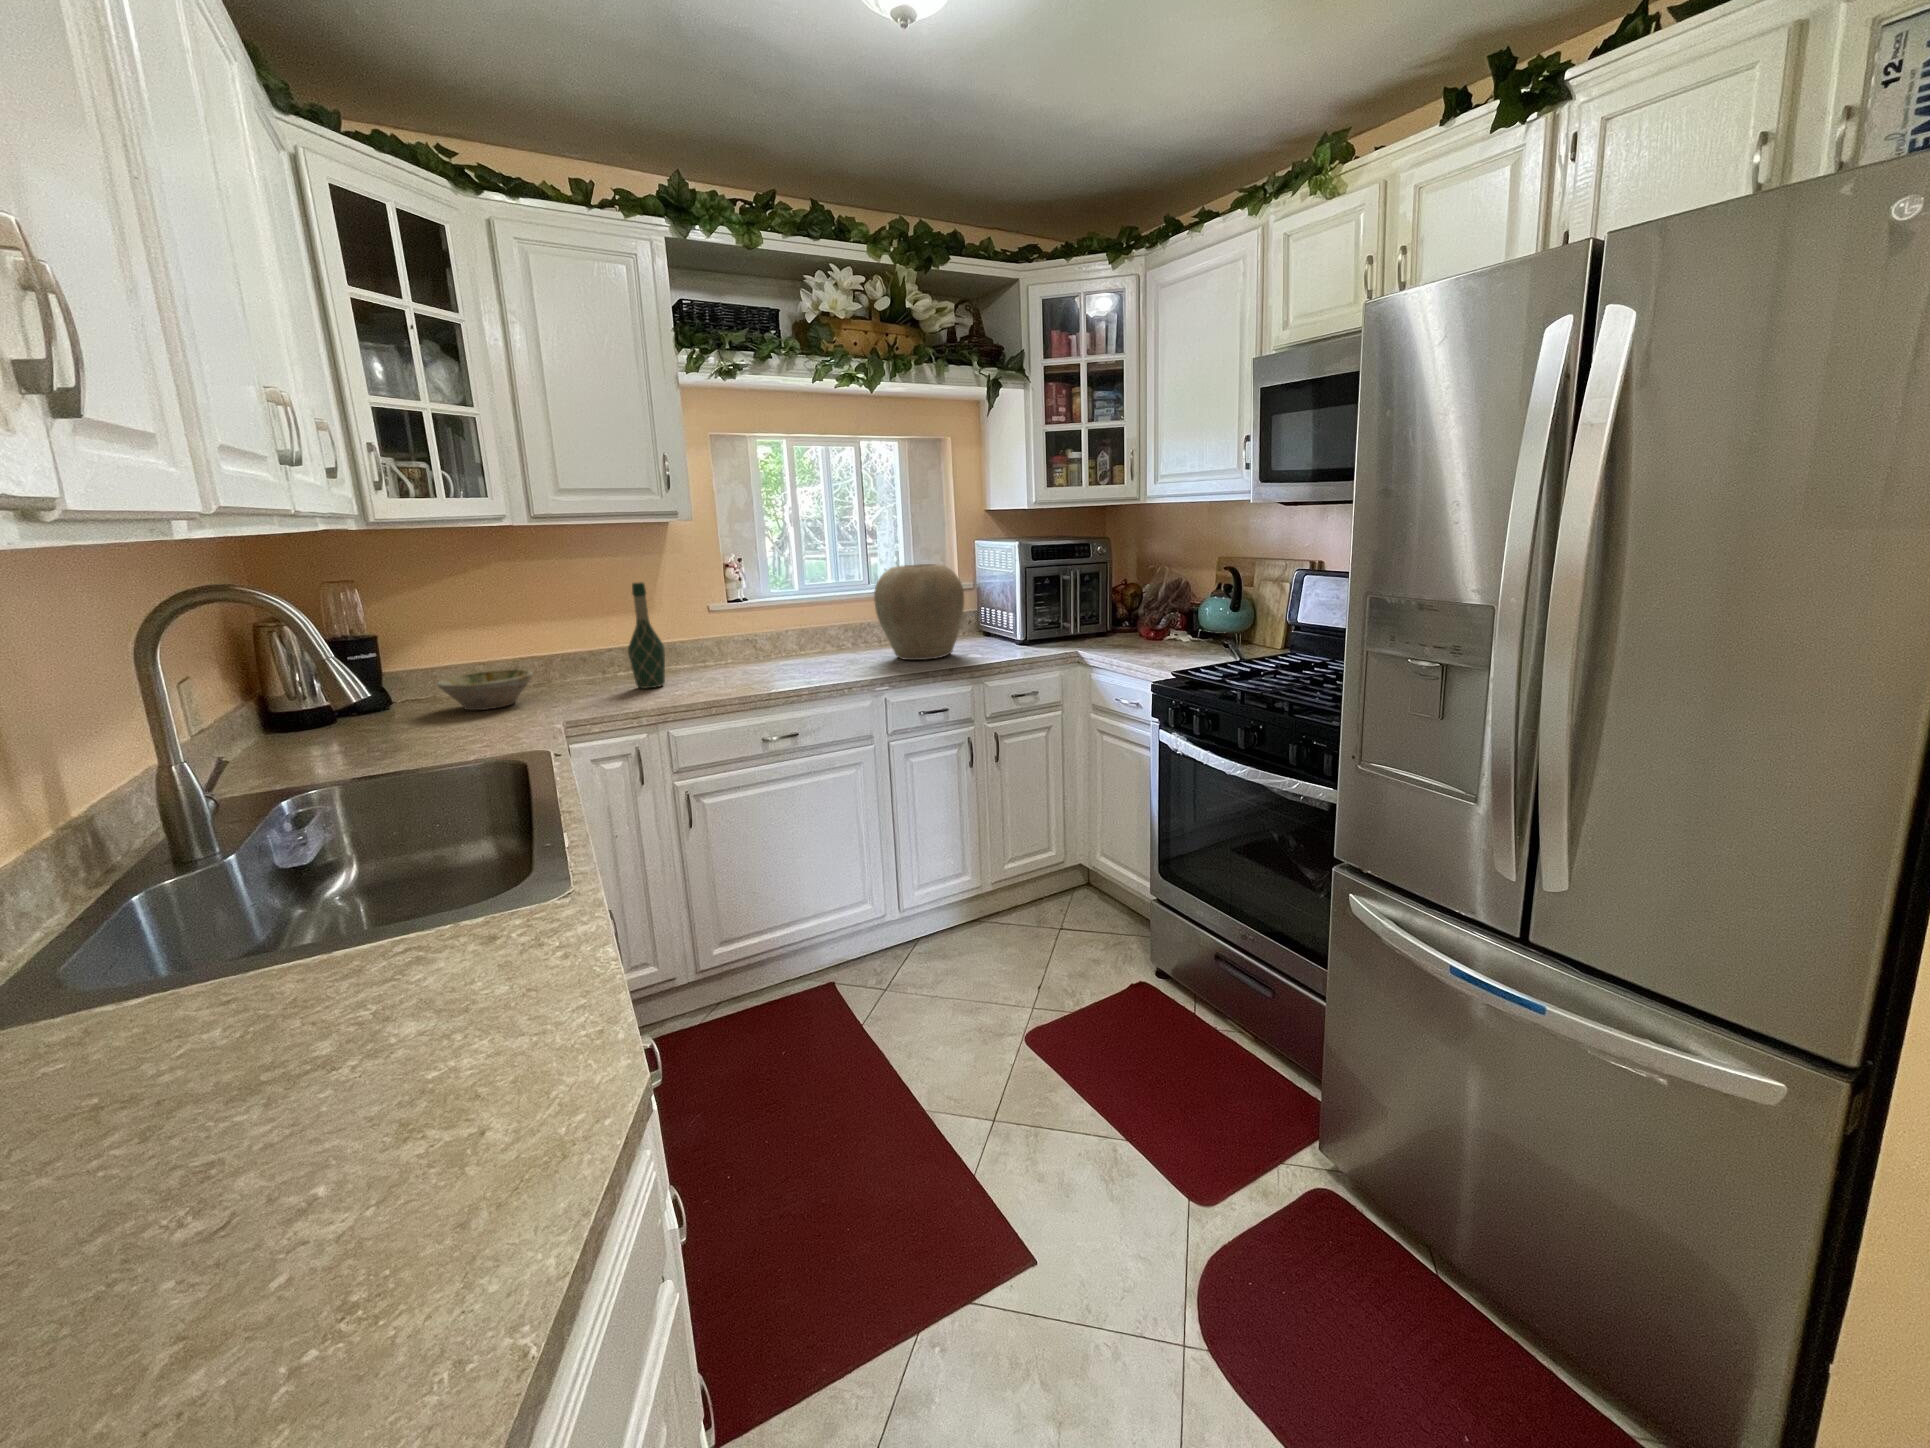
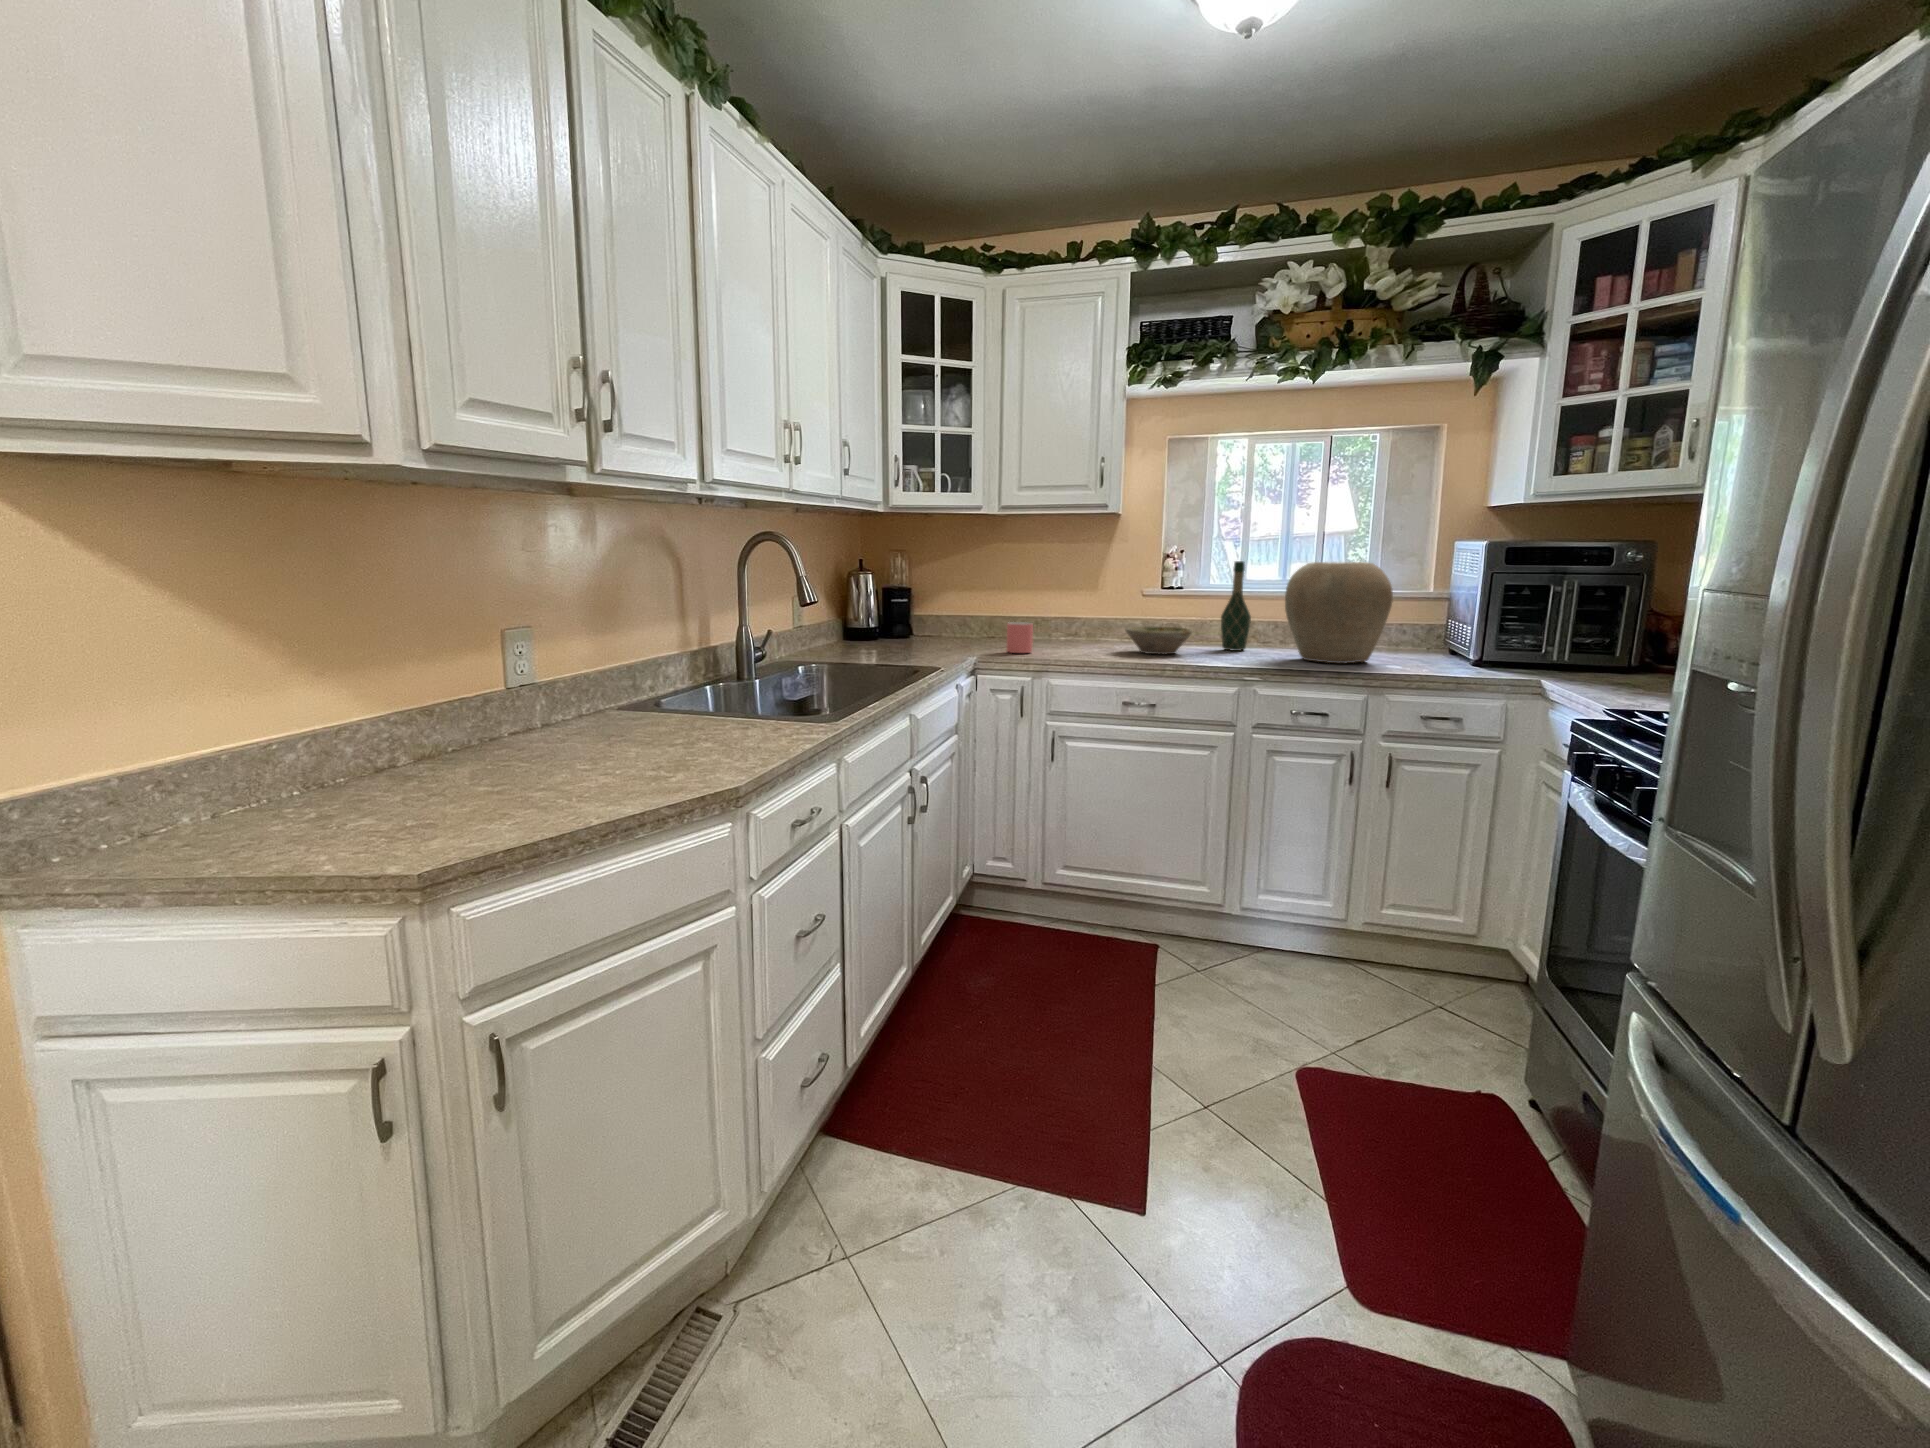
wine bottle: present [628,583,665,688] -> present [1221,561,1251,651]
mug: none [582,666,623,708] -> present [1007,622,1033,653]
bowl: present [437,669,533,710] -> present [1125,626,1193,654]

